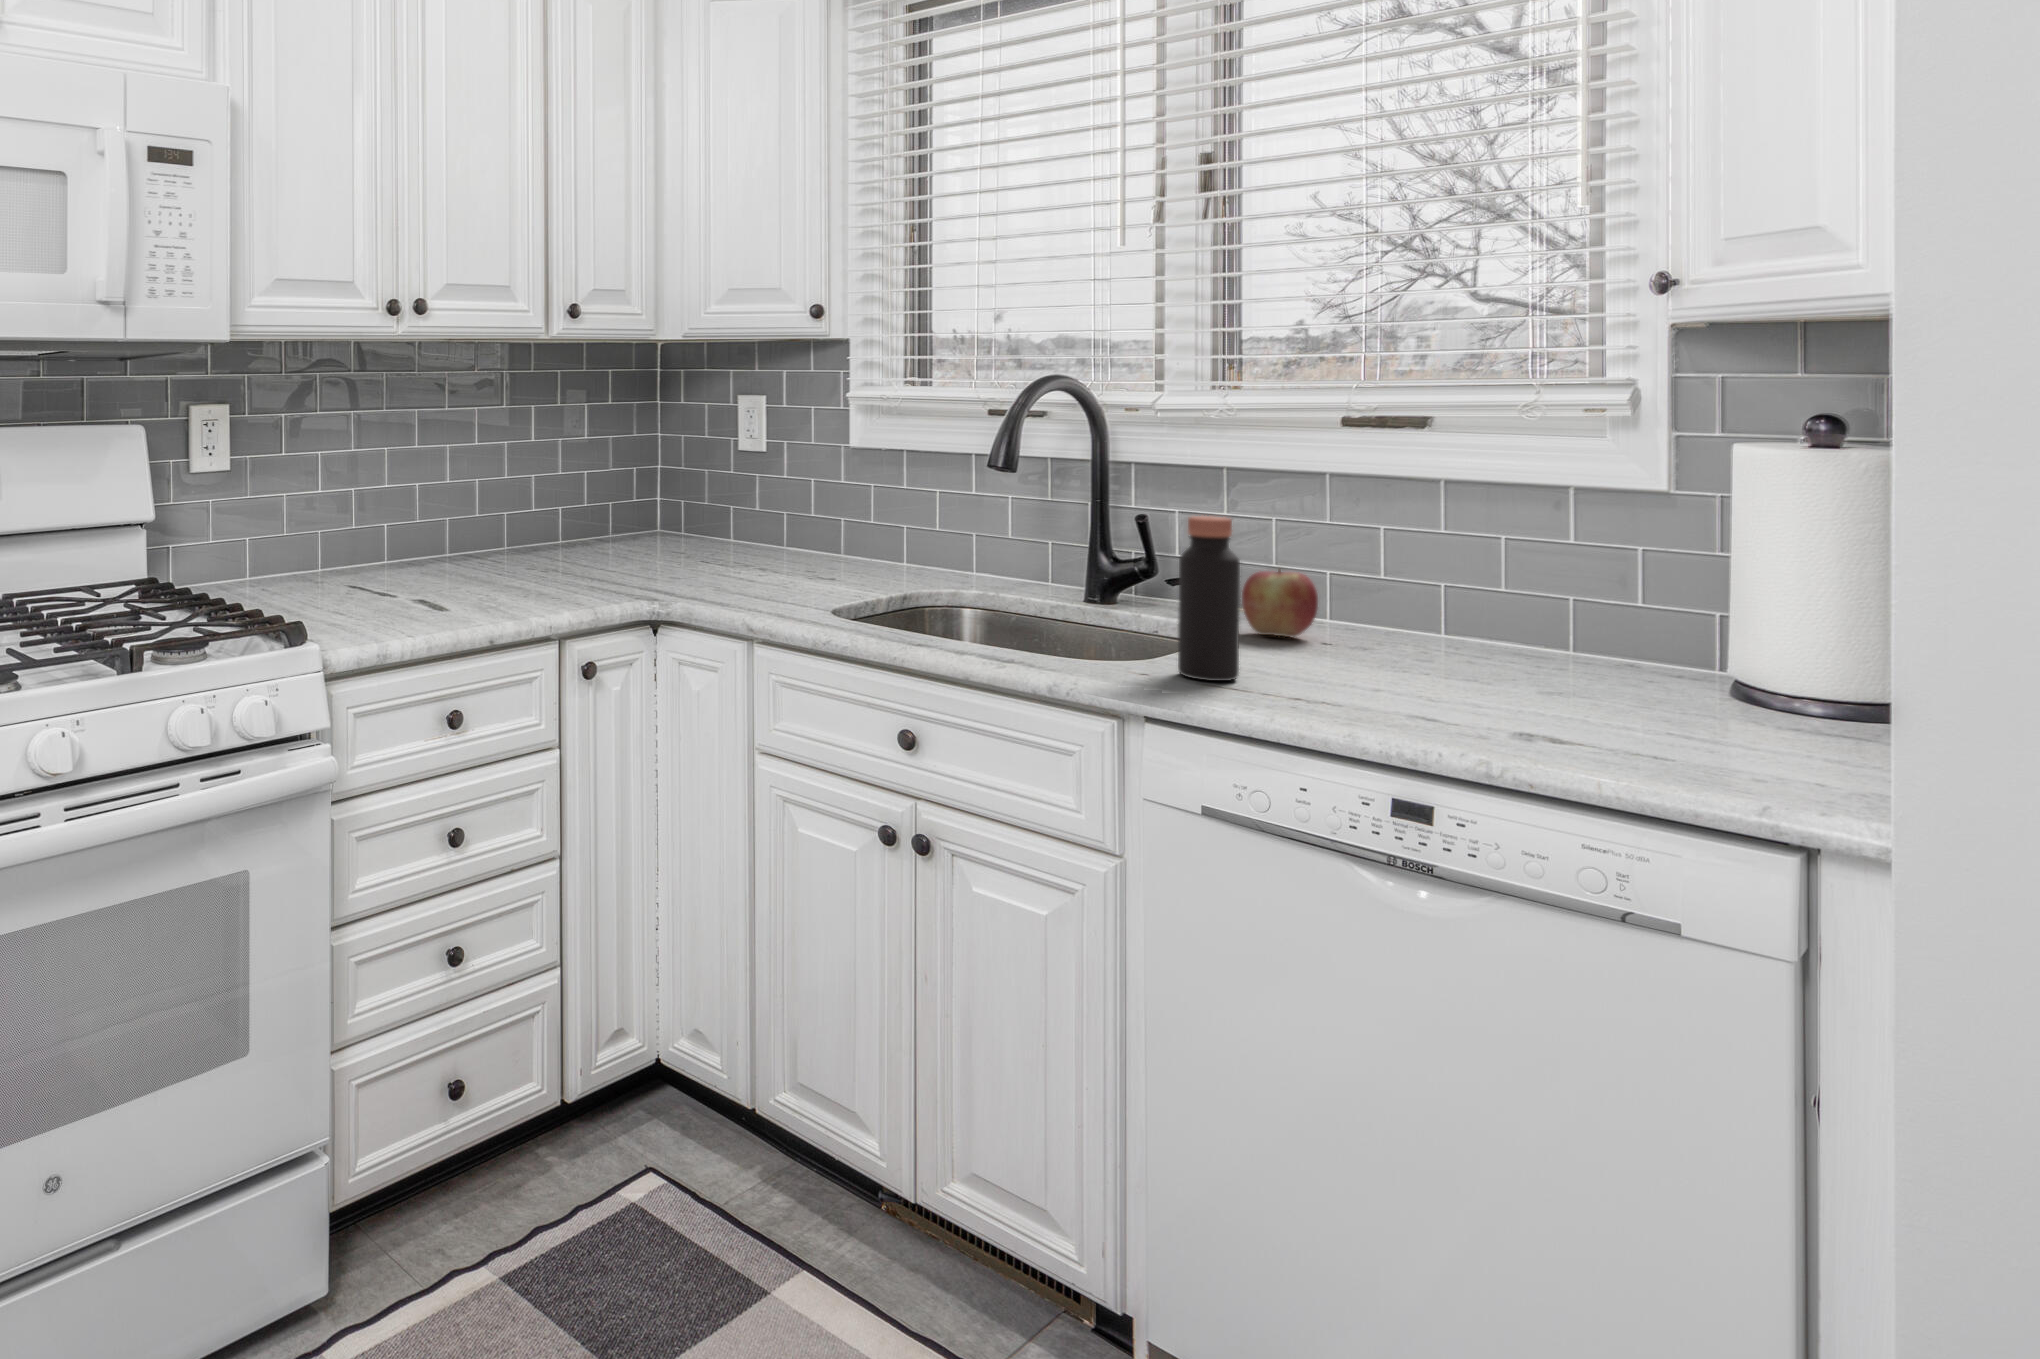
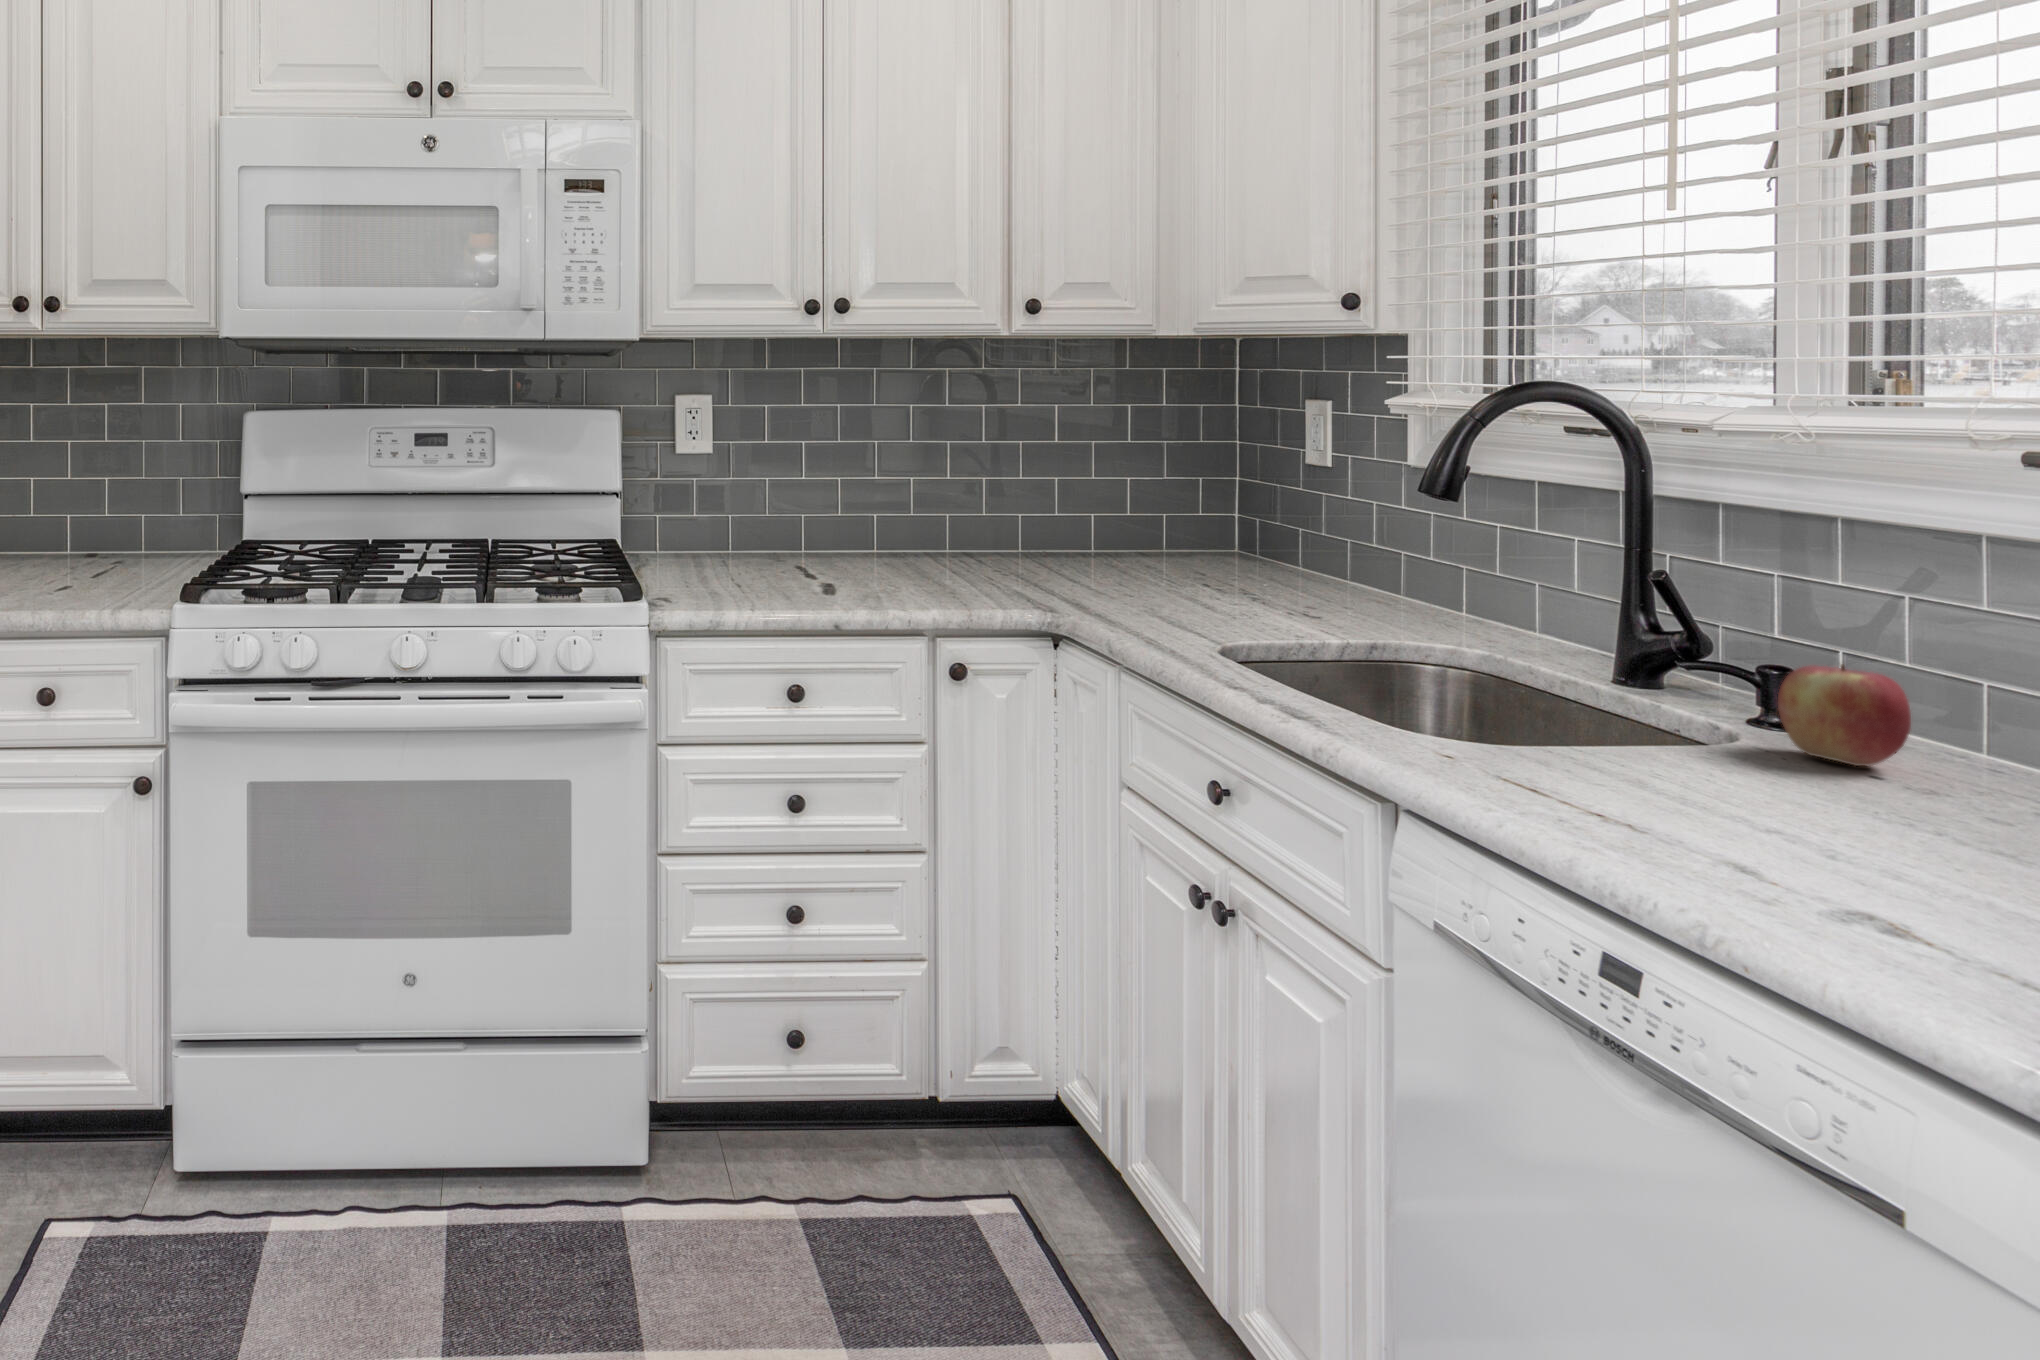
bottle: present [1178,516,1240,681] -> none [1495,570,1582,786]

